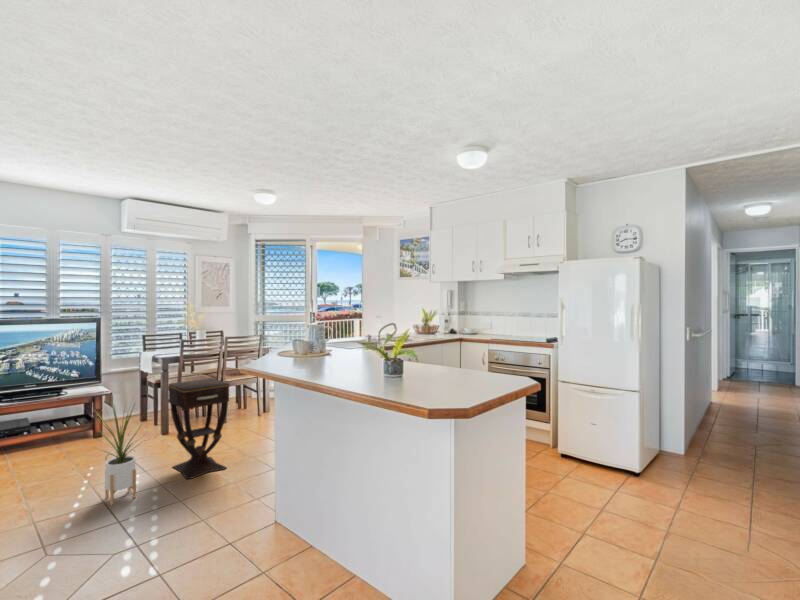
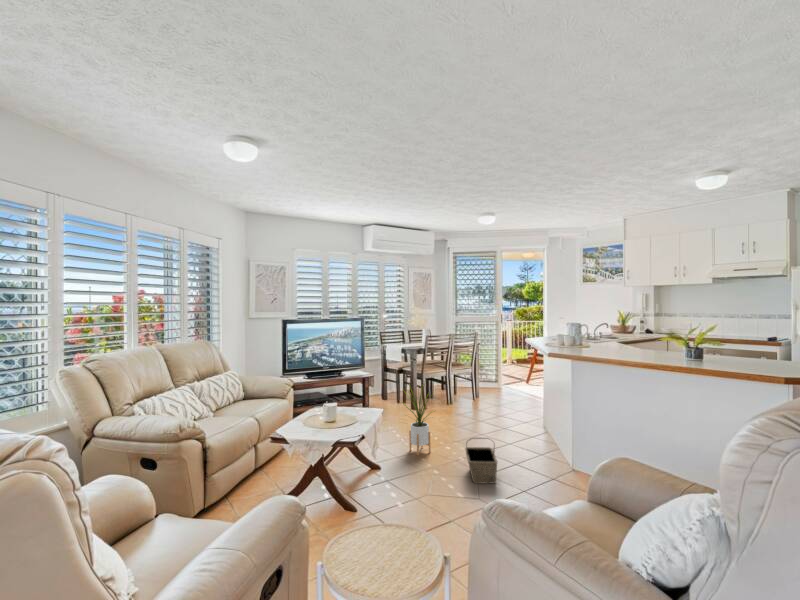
side table: present [168,378,230,479] -> none [434,368,481,443]
basket: none [149,476,206,544] -> present [465,438,497,484]

